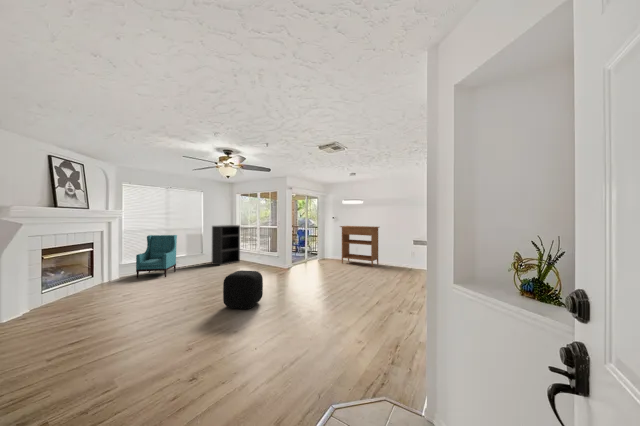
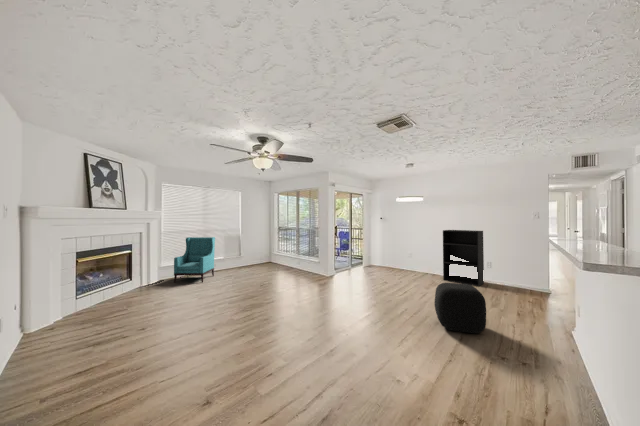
bookshelf: present [212,225,240,265] -> present [443,230,484,286]
console table: present [340,226,379,267] -> none [389,228,440,278]
ottoman: present [223,270,263,309] -> present [434,283,486,333]

